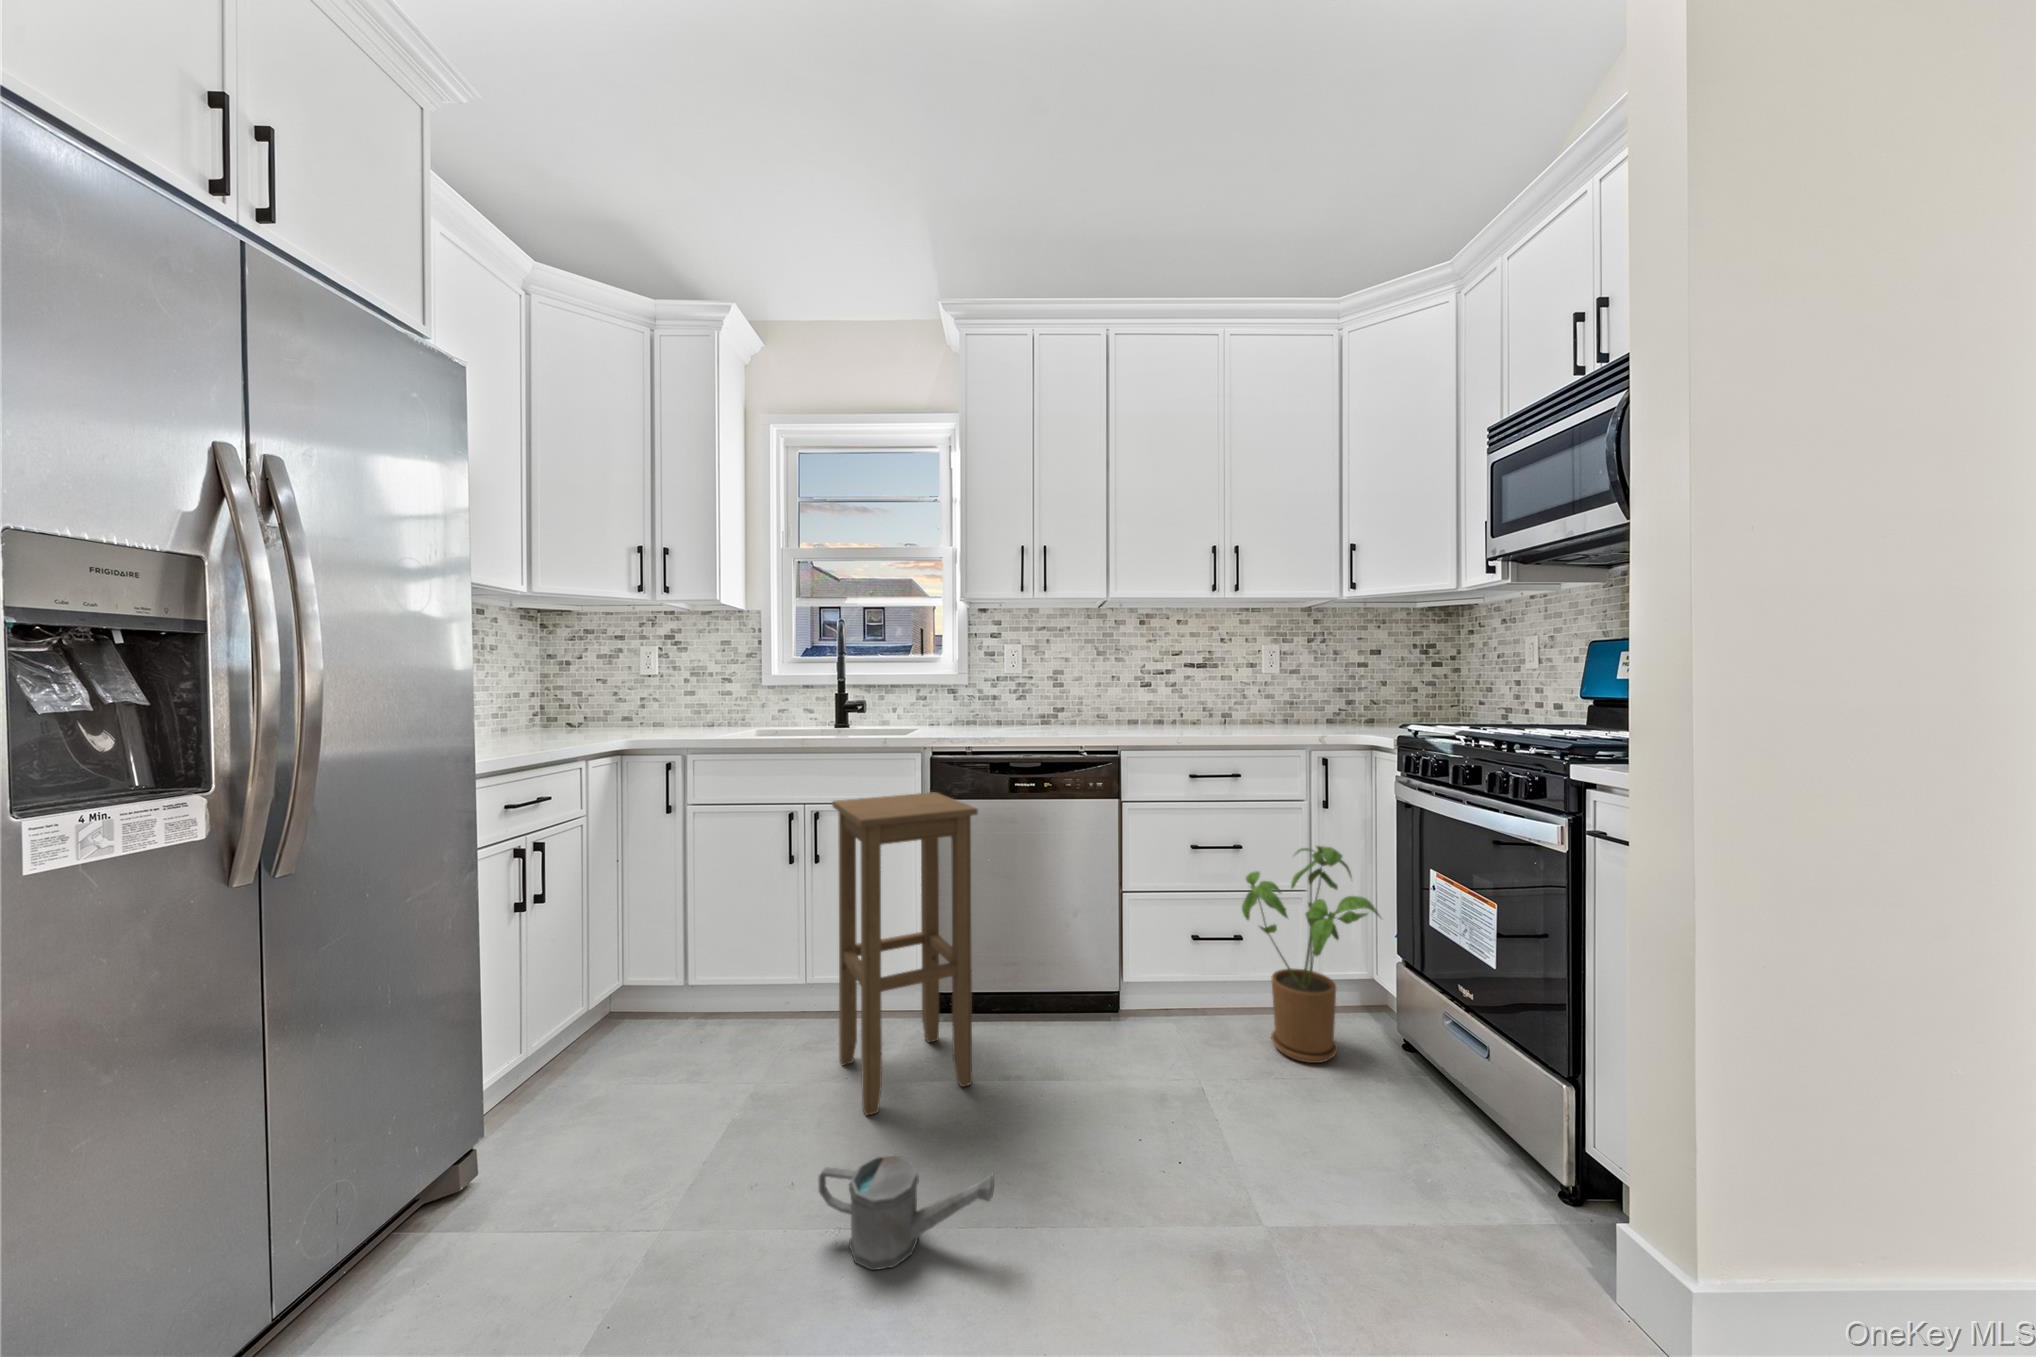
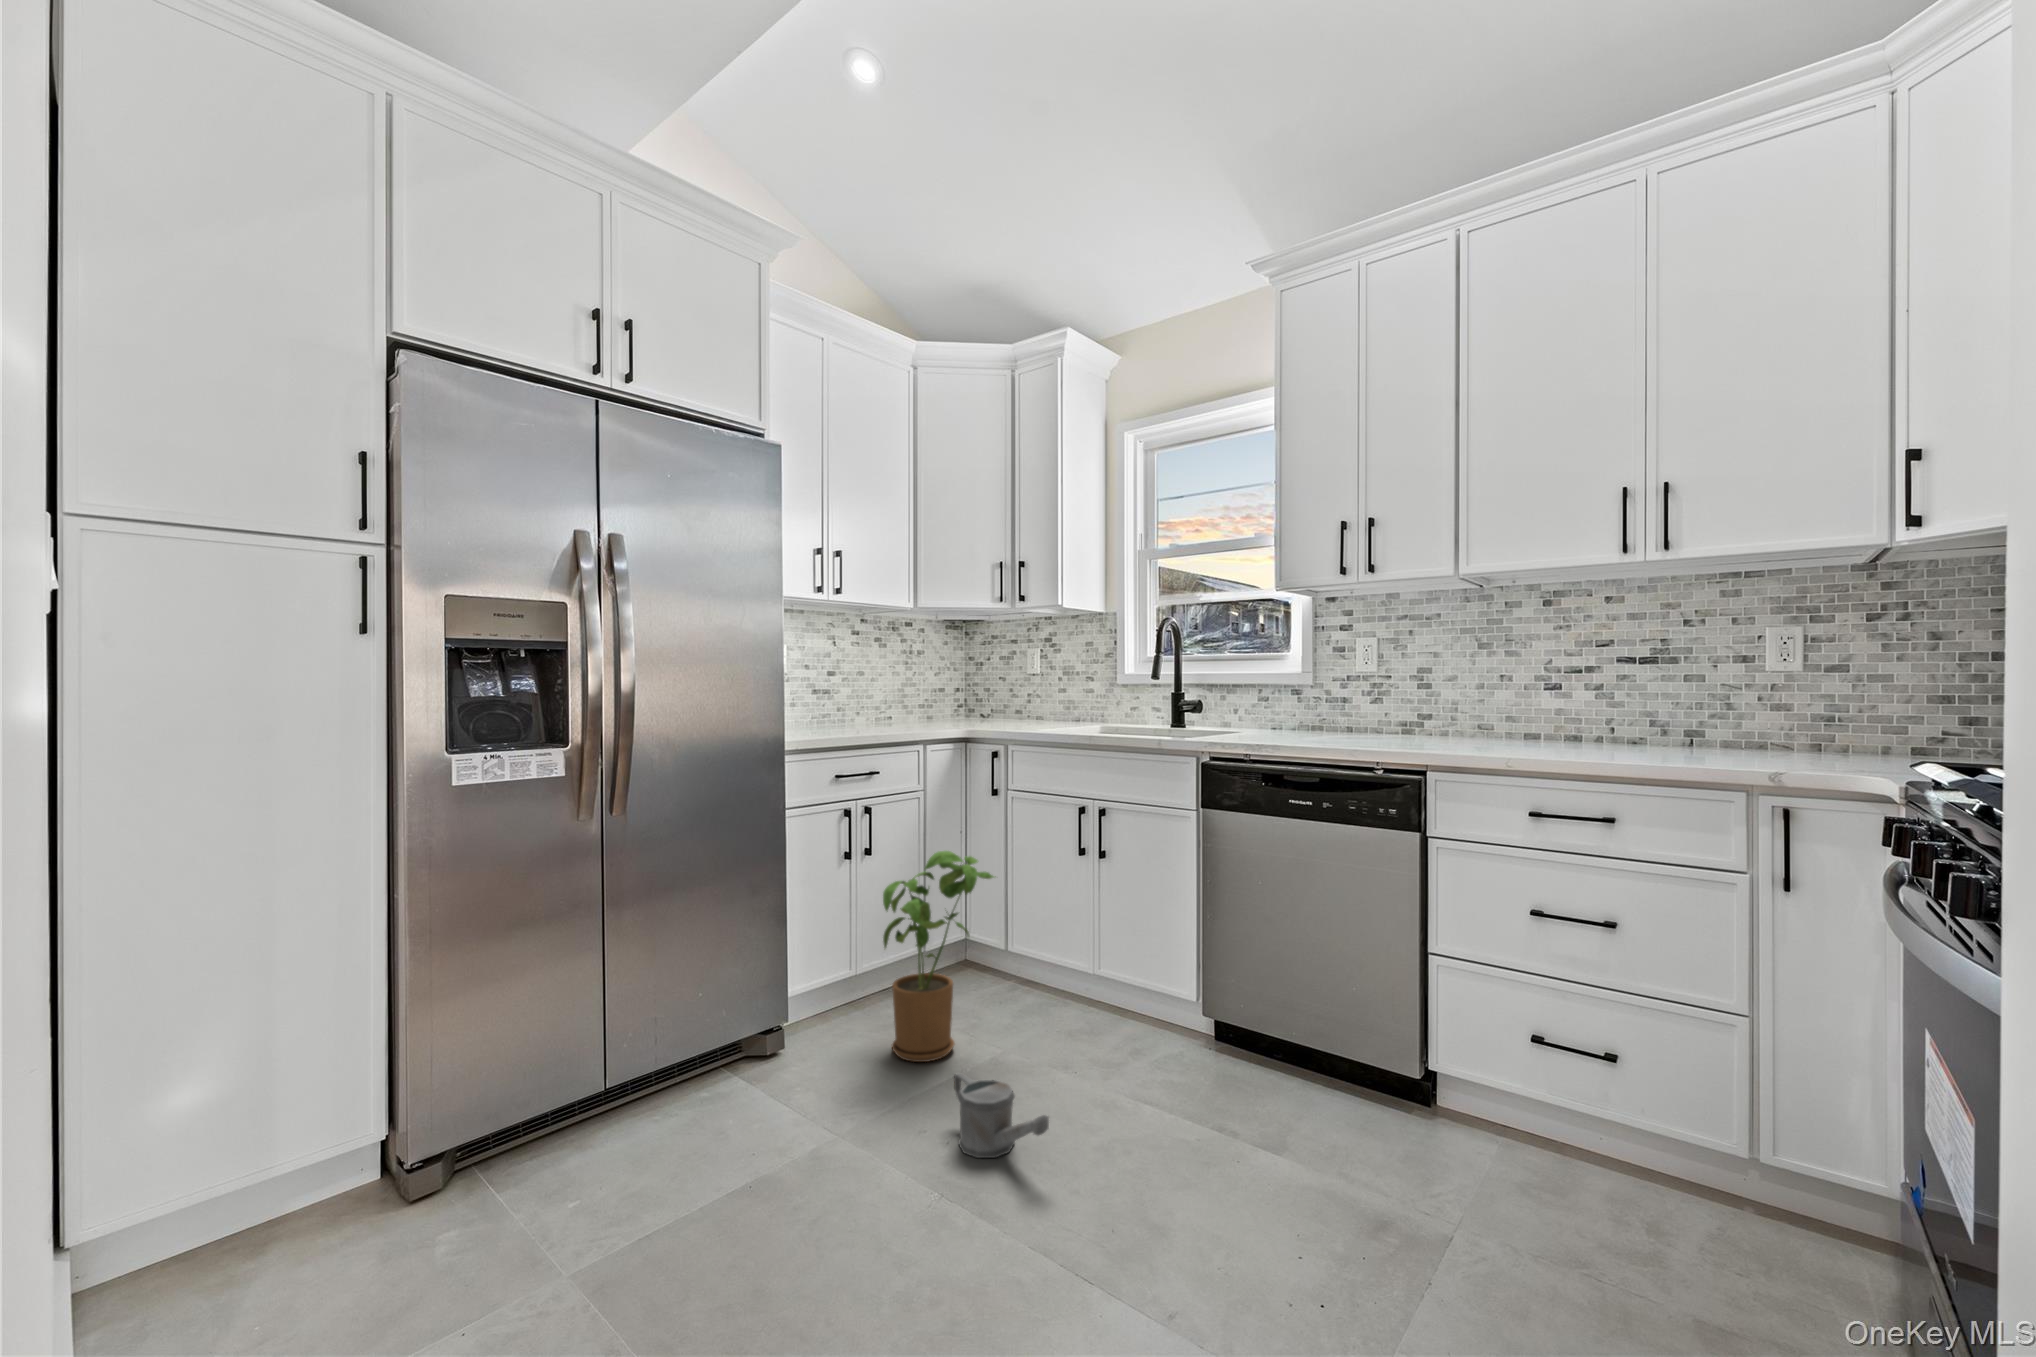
stool: present [832,792,978,1116] -> none [1050,794,1180,1090]
house plant: present [1242,846,1380,1063] -> present [883,851,994,1062]

